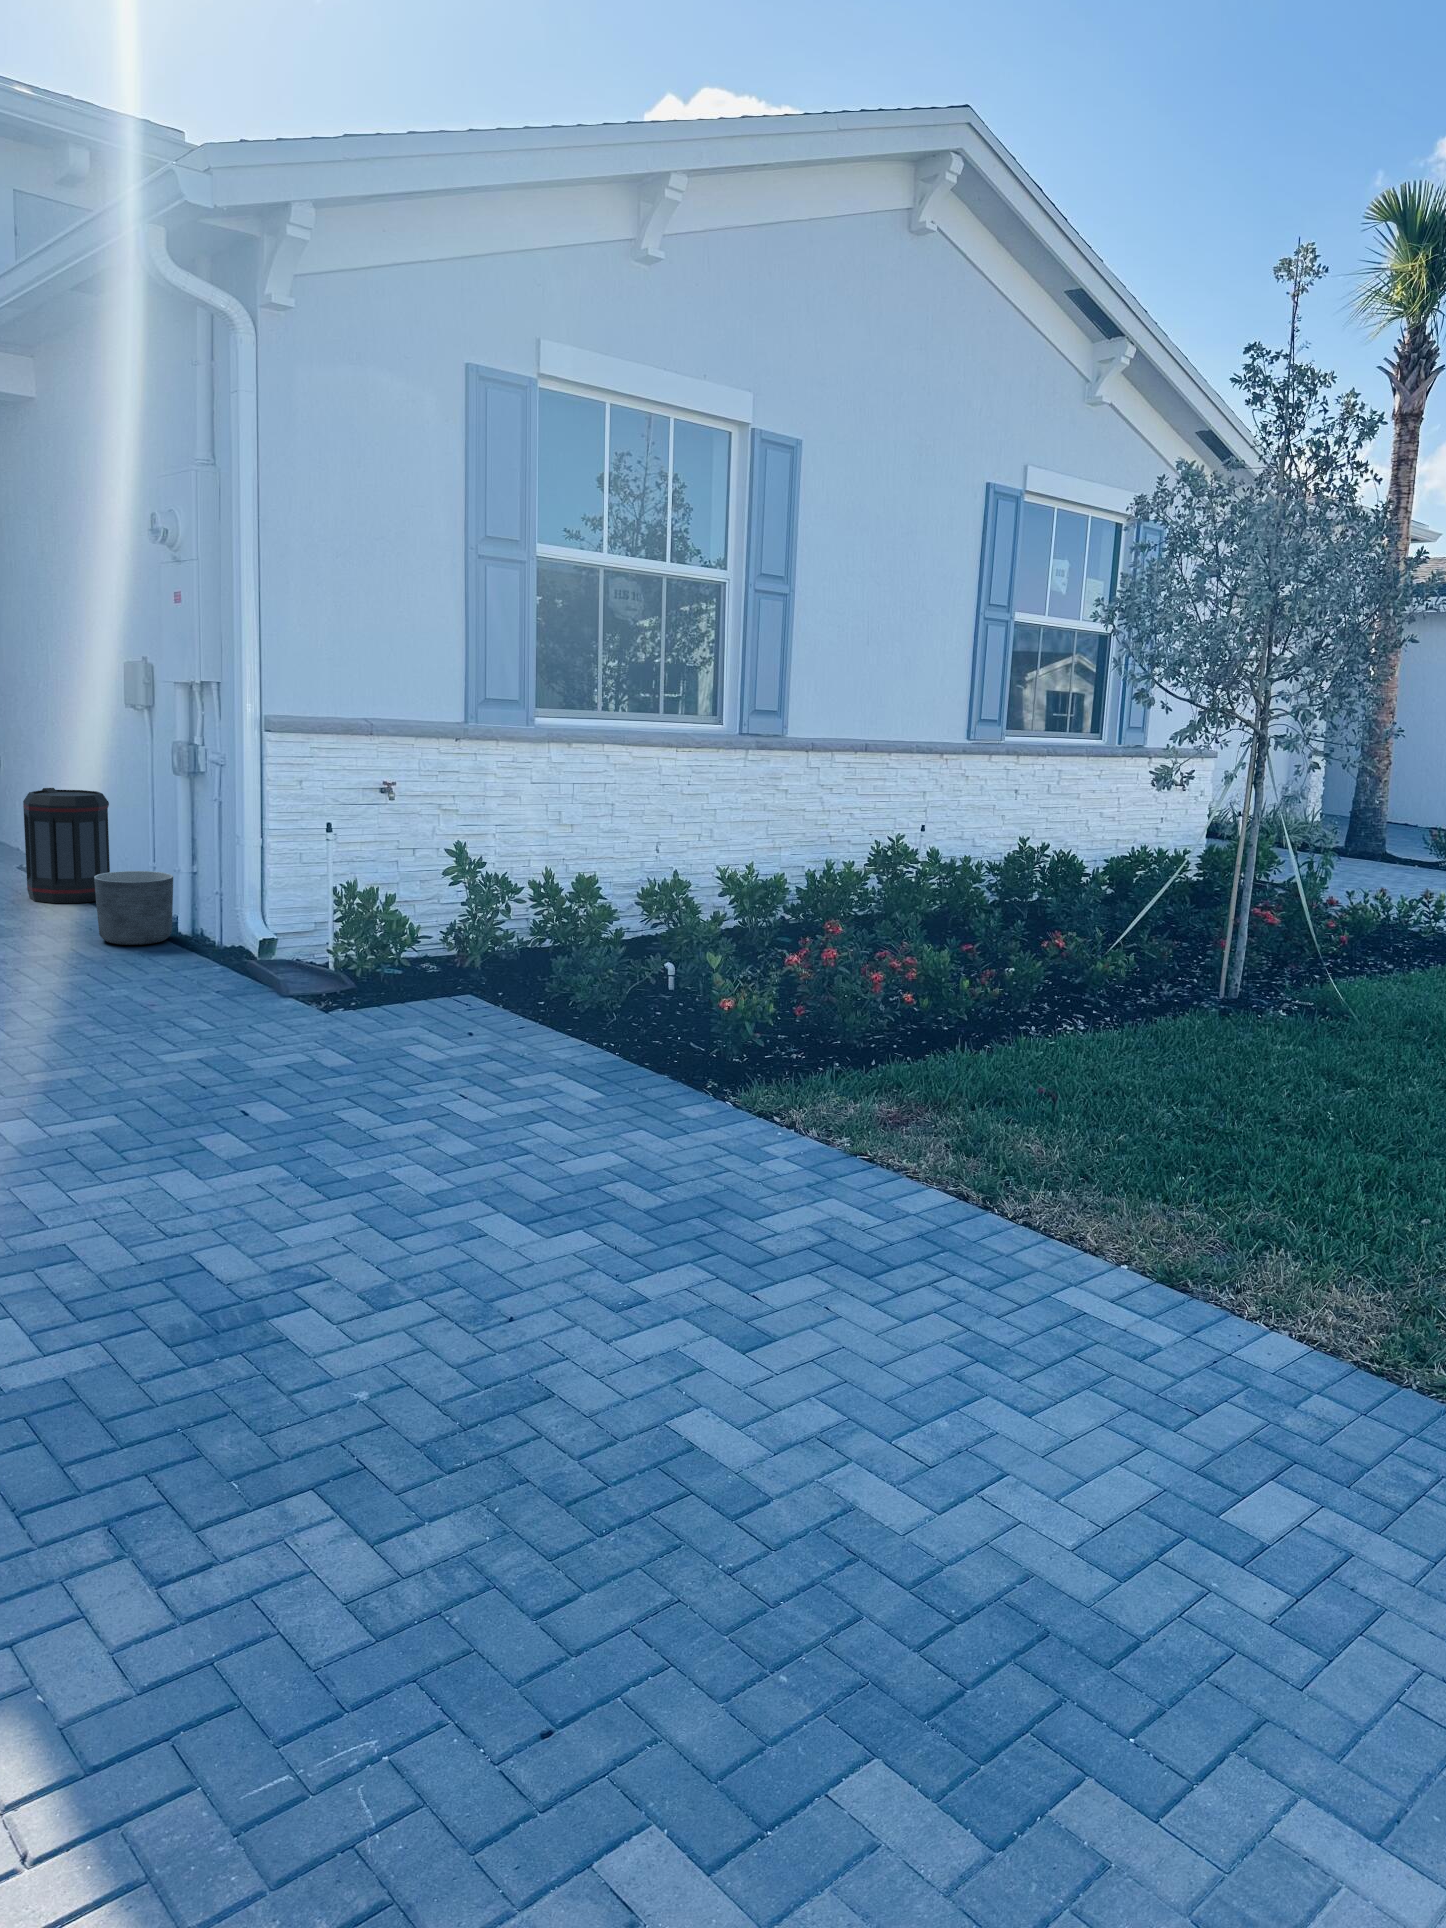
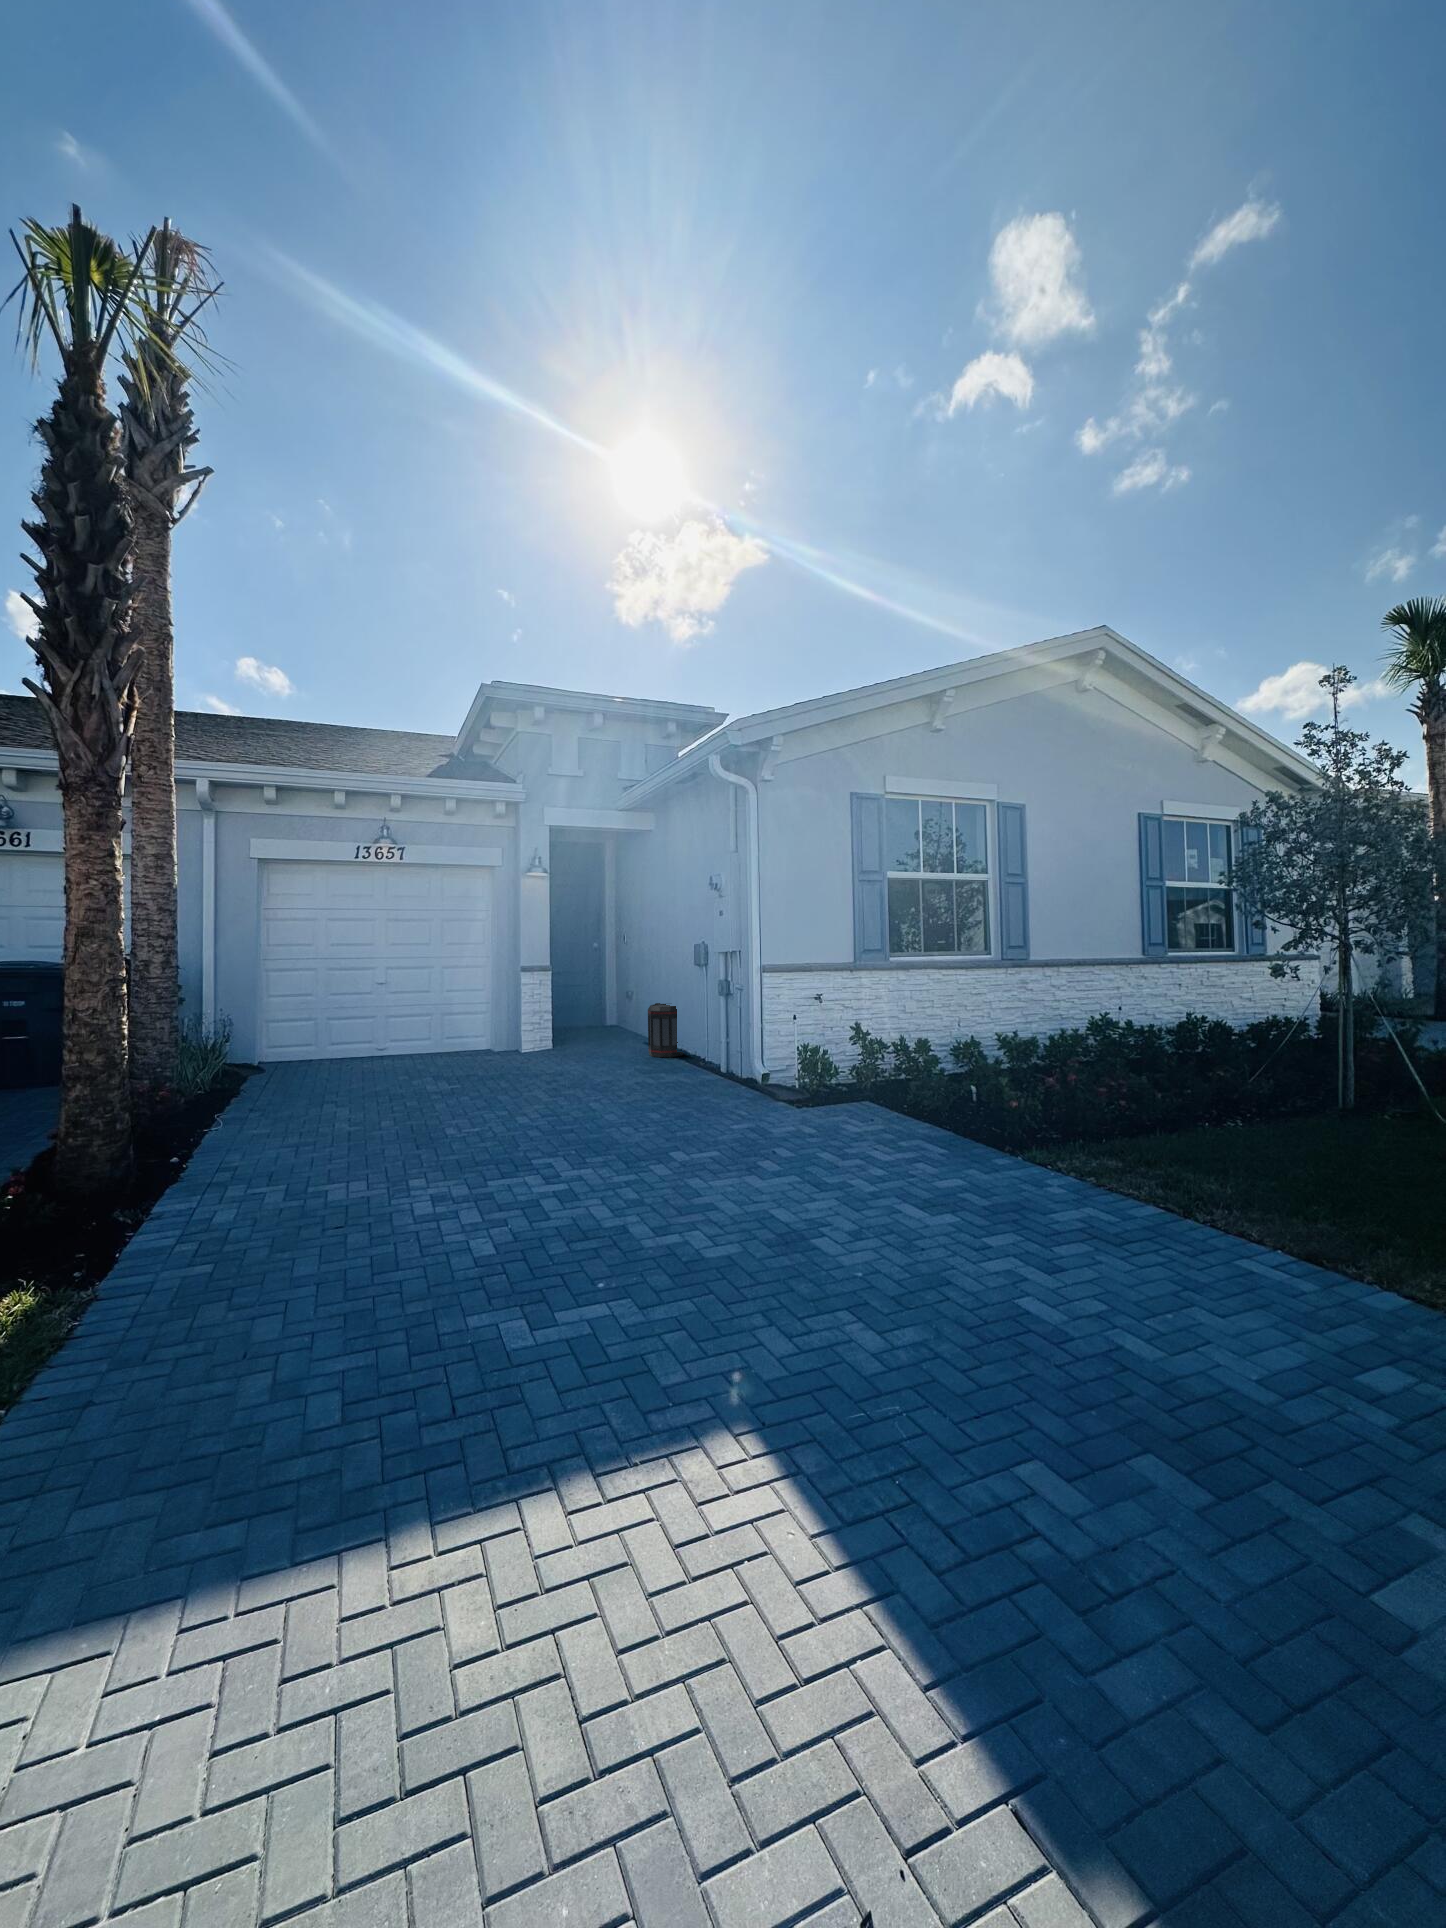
planter: present [94,871,173,945] -> none [684,1041,718,1076]

